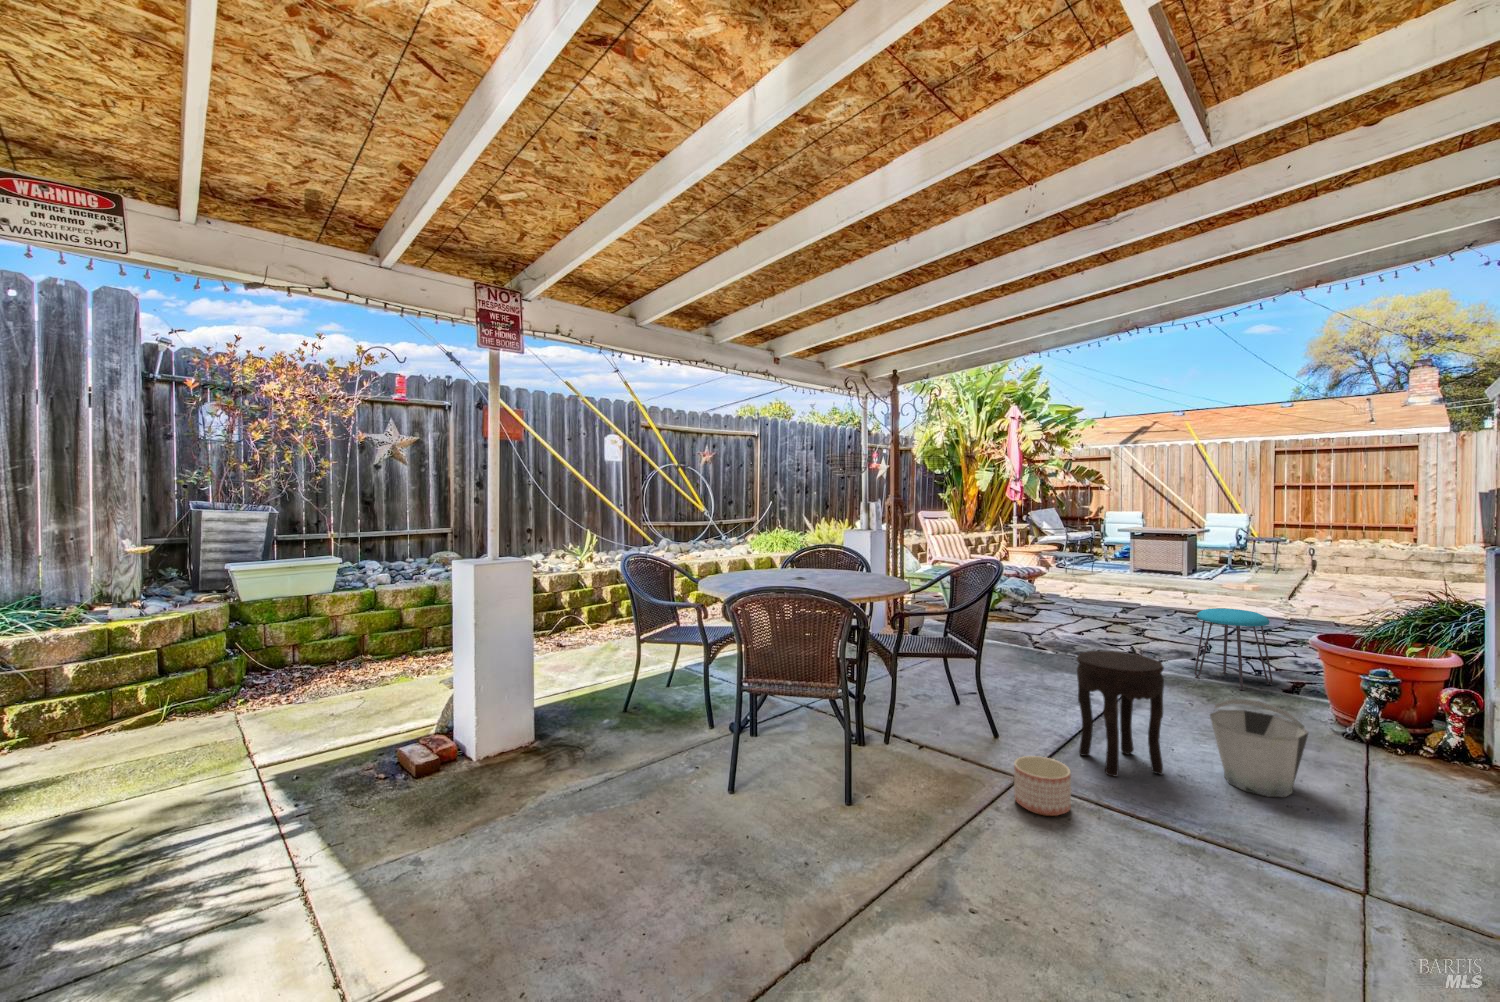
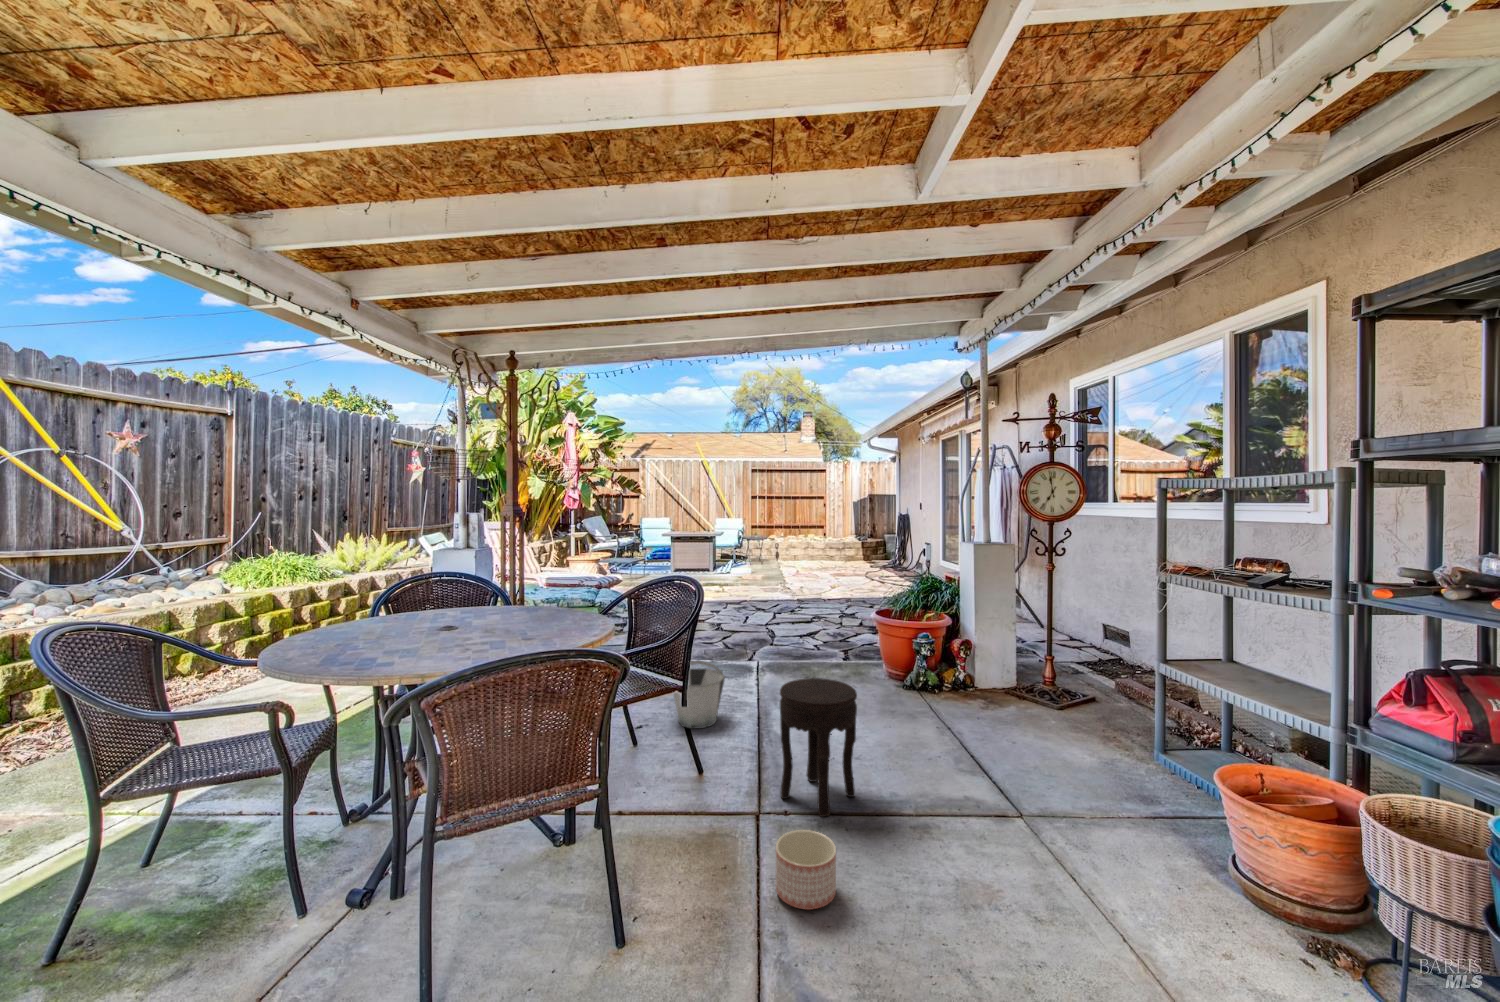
stool: present [1194,608,1273,690] -> none [788,608,838,679]
bucket: present [1210,699,1309,797] -> present [674,661,725,729]

